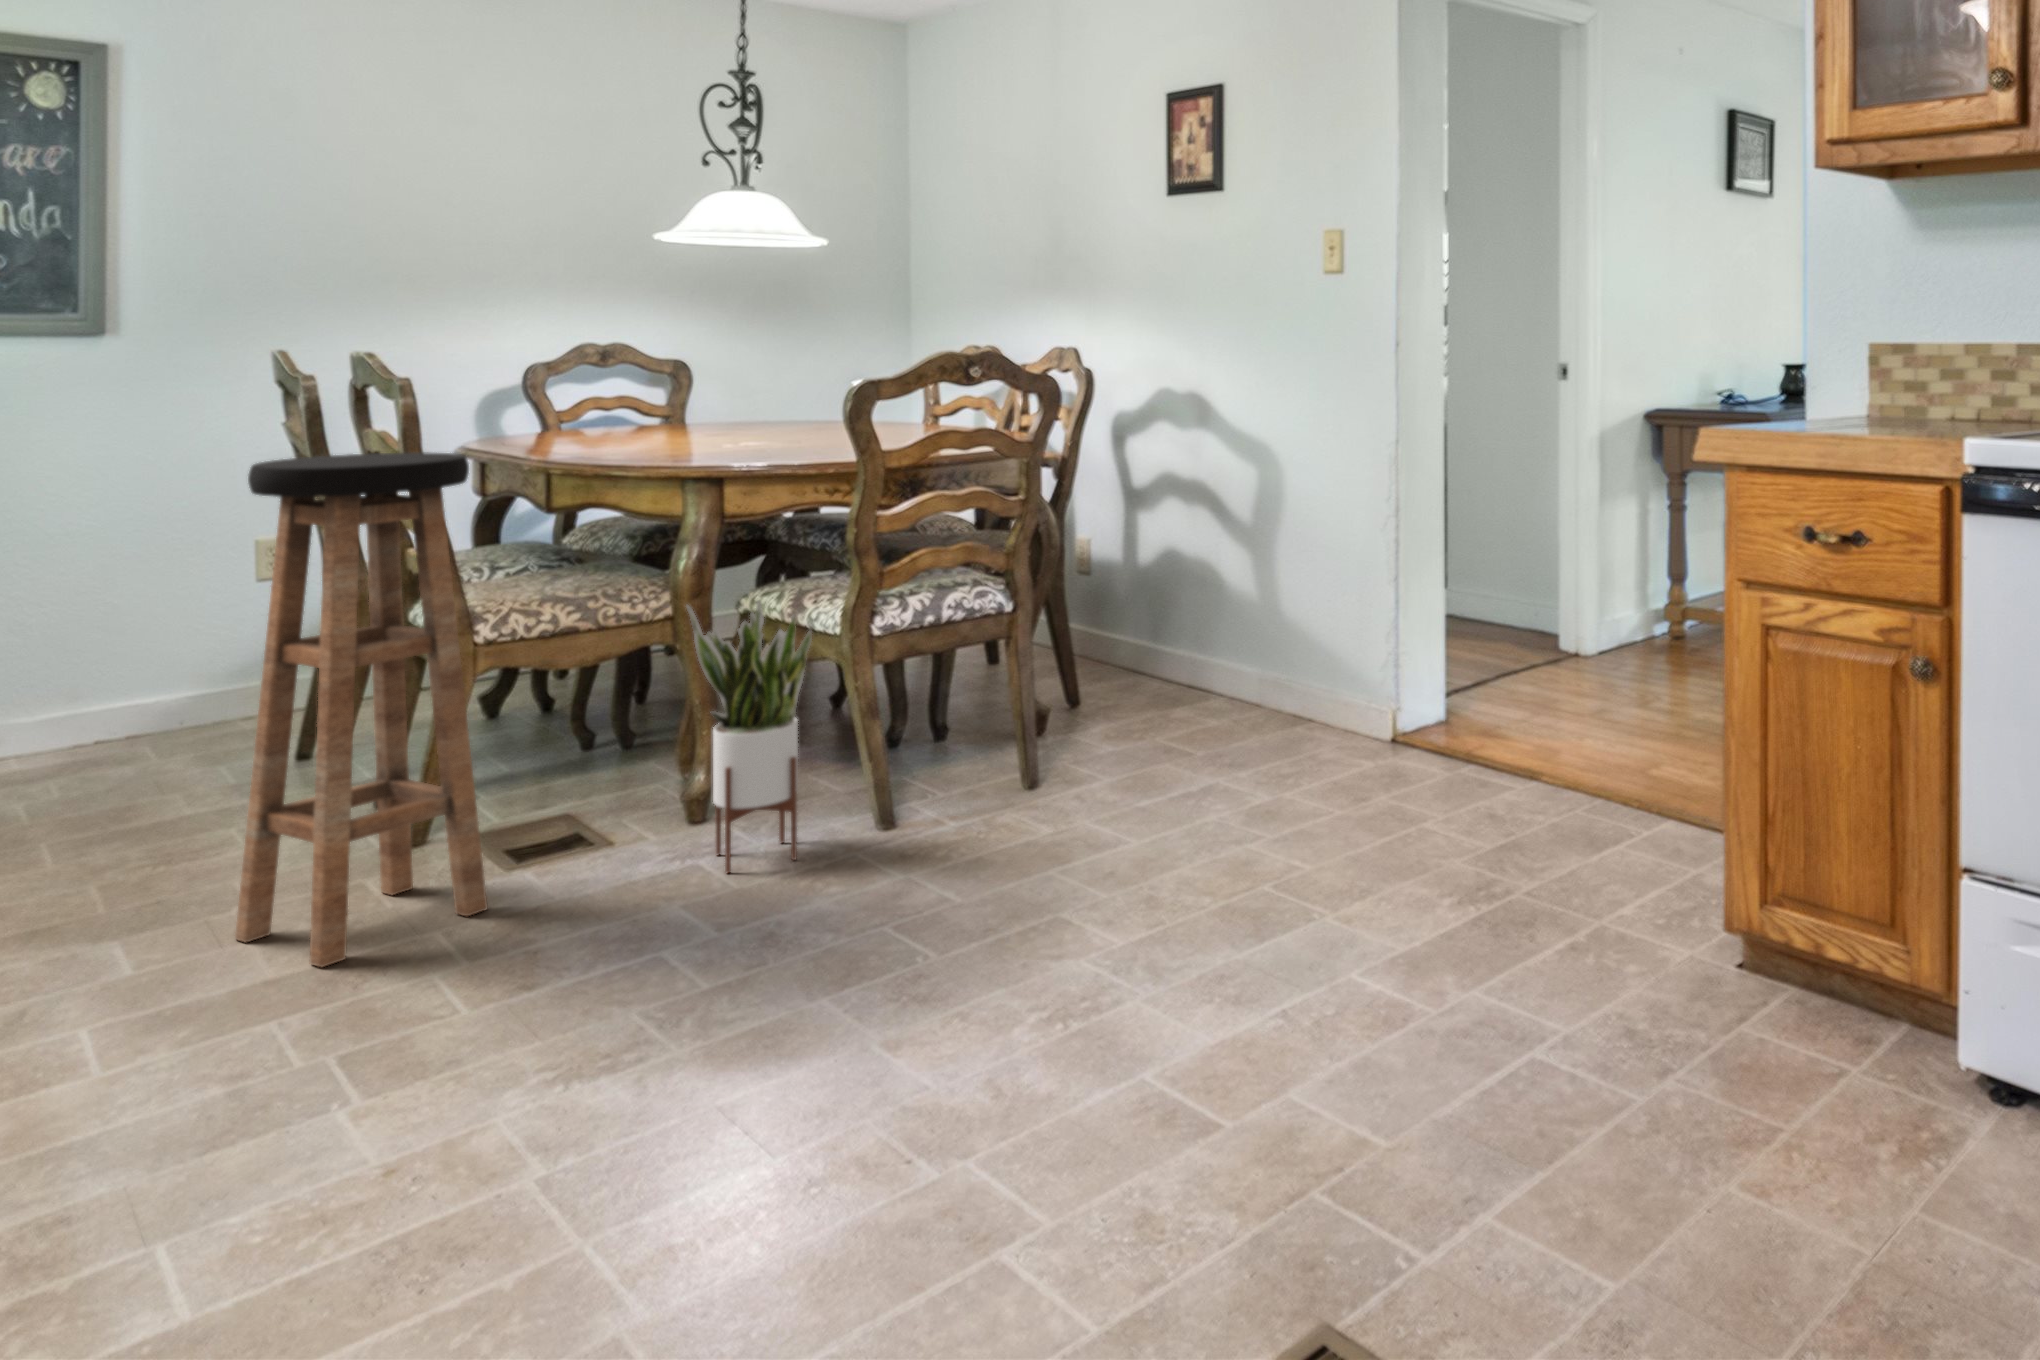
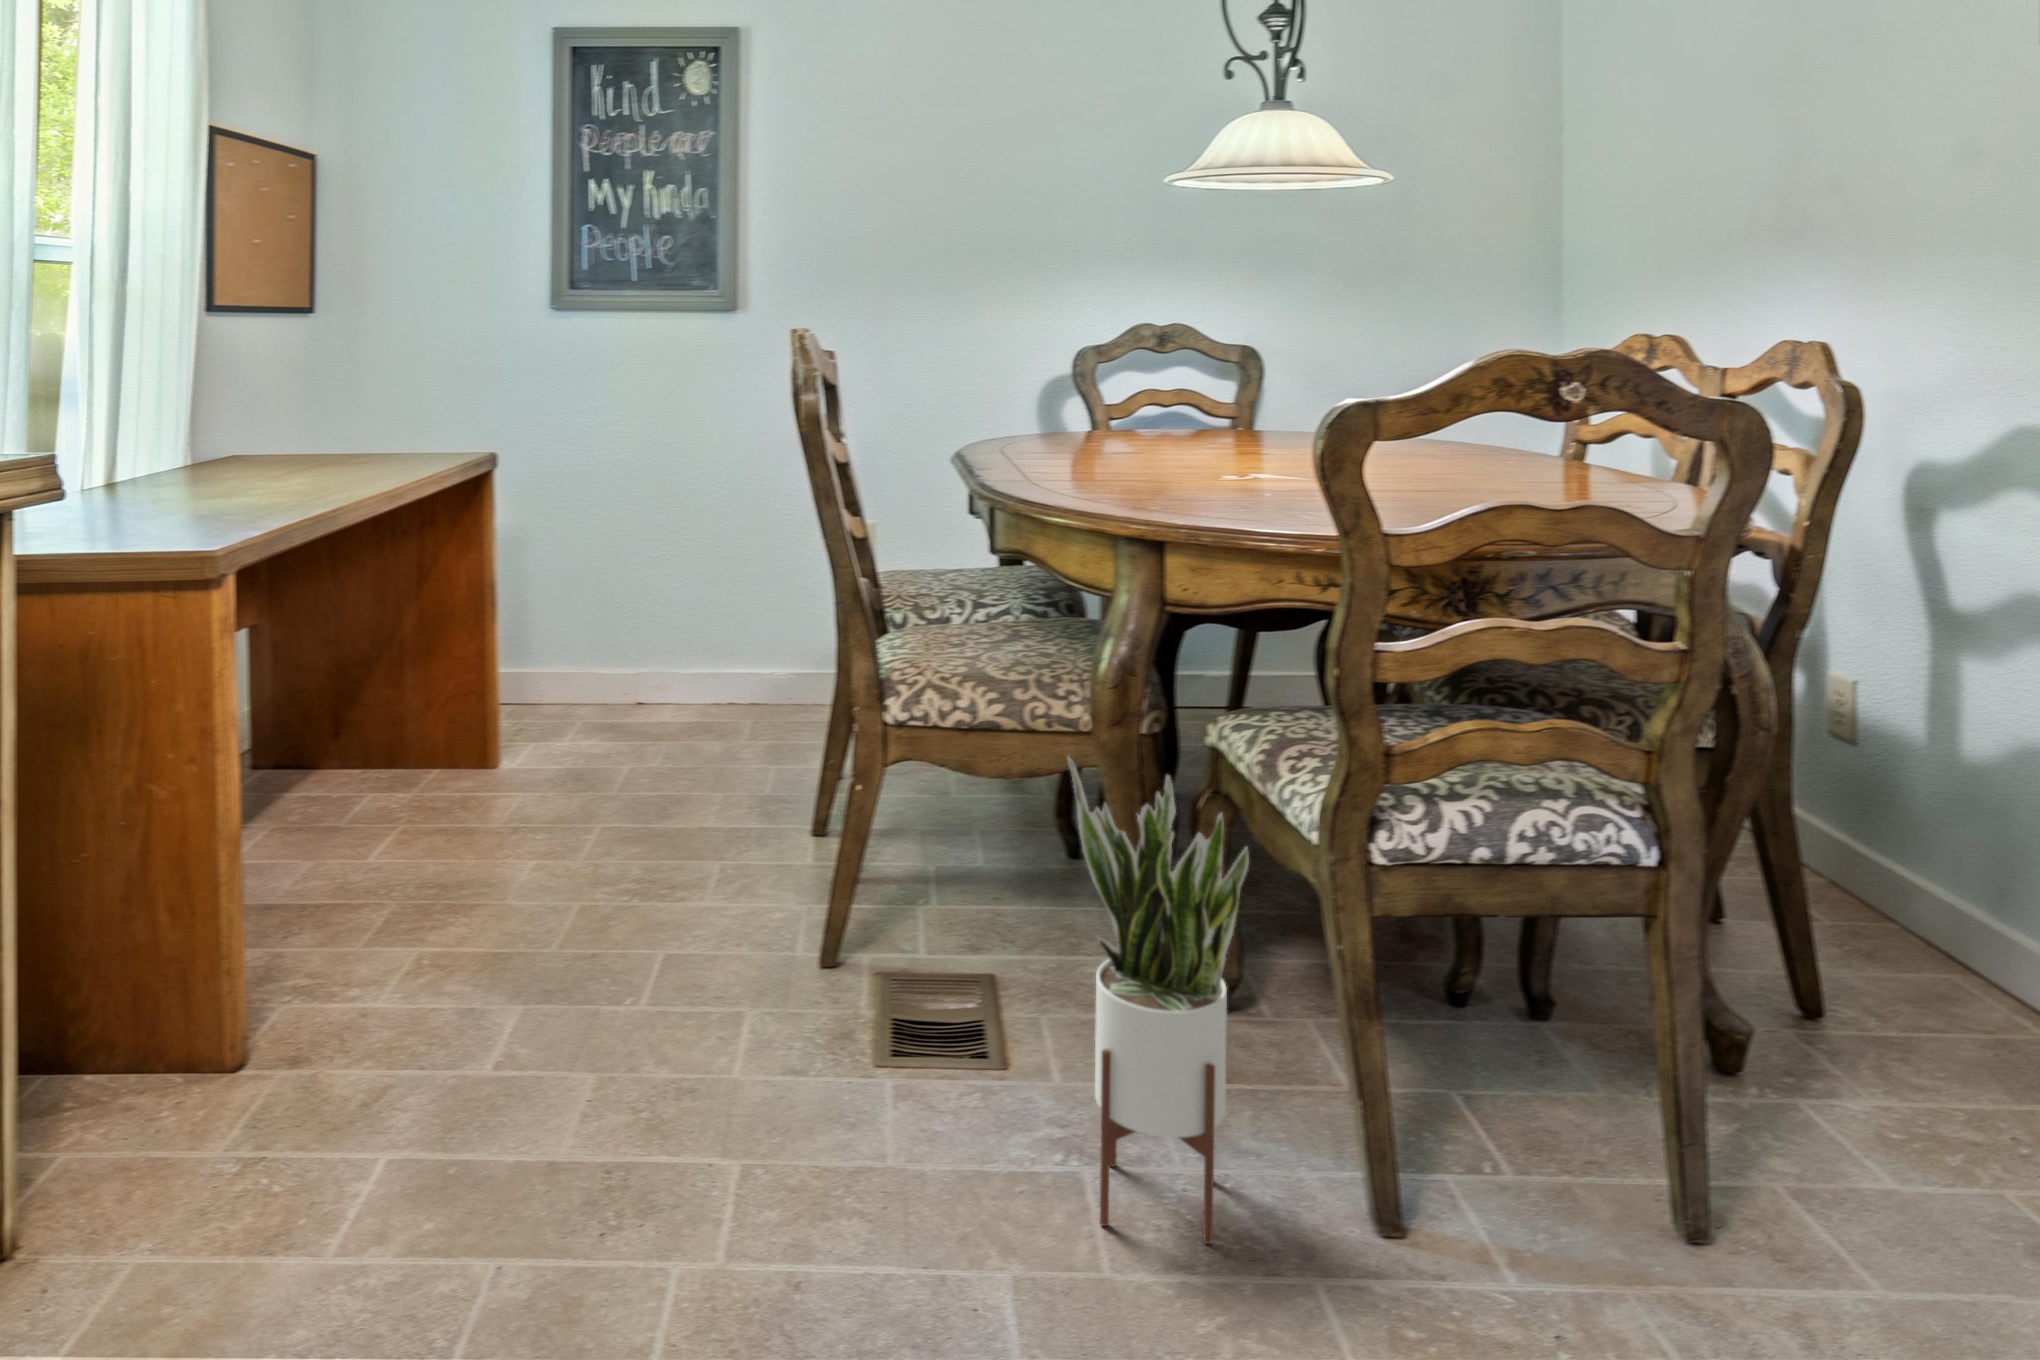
bar stool: present [235,452,488,967] -> none [566,472,801,1174]

